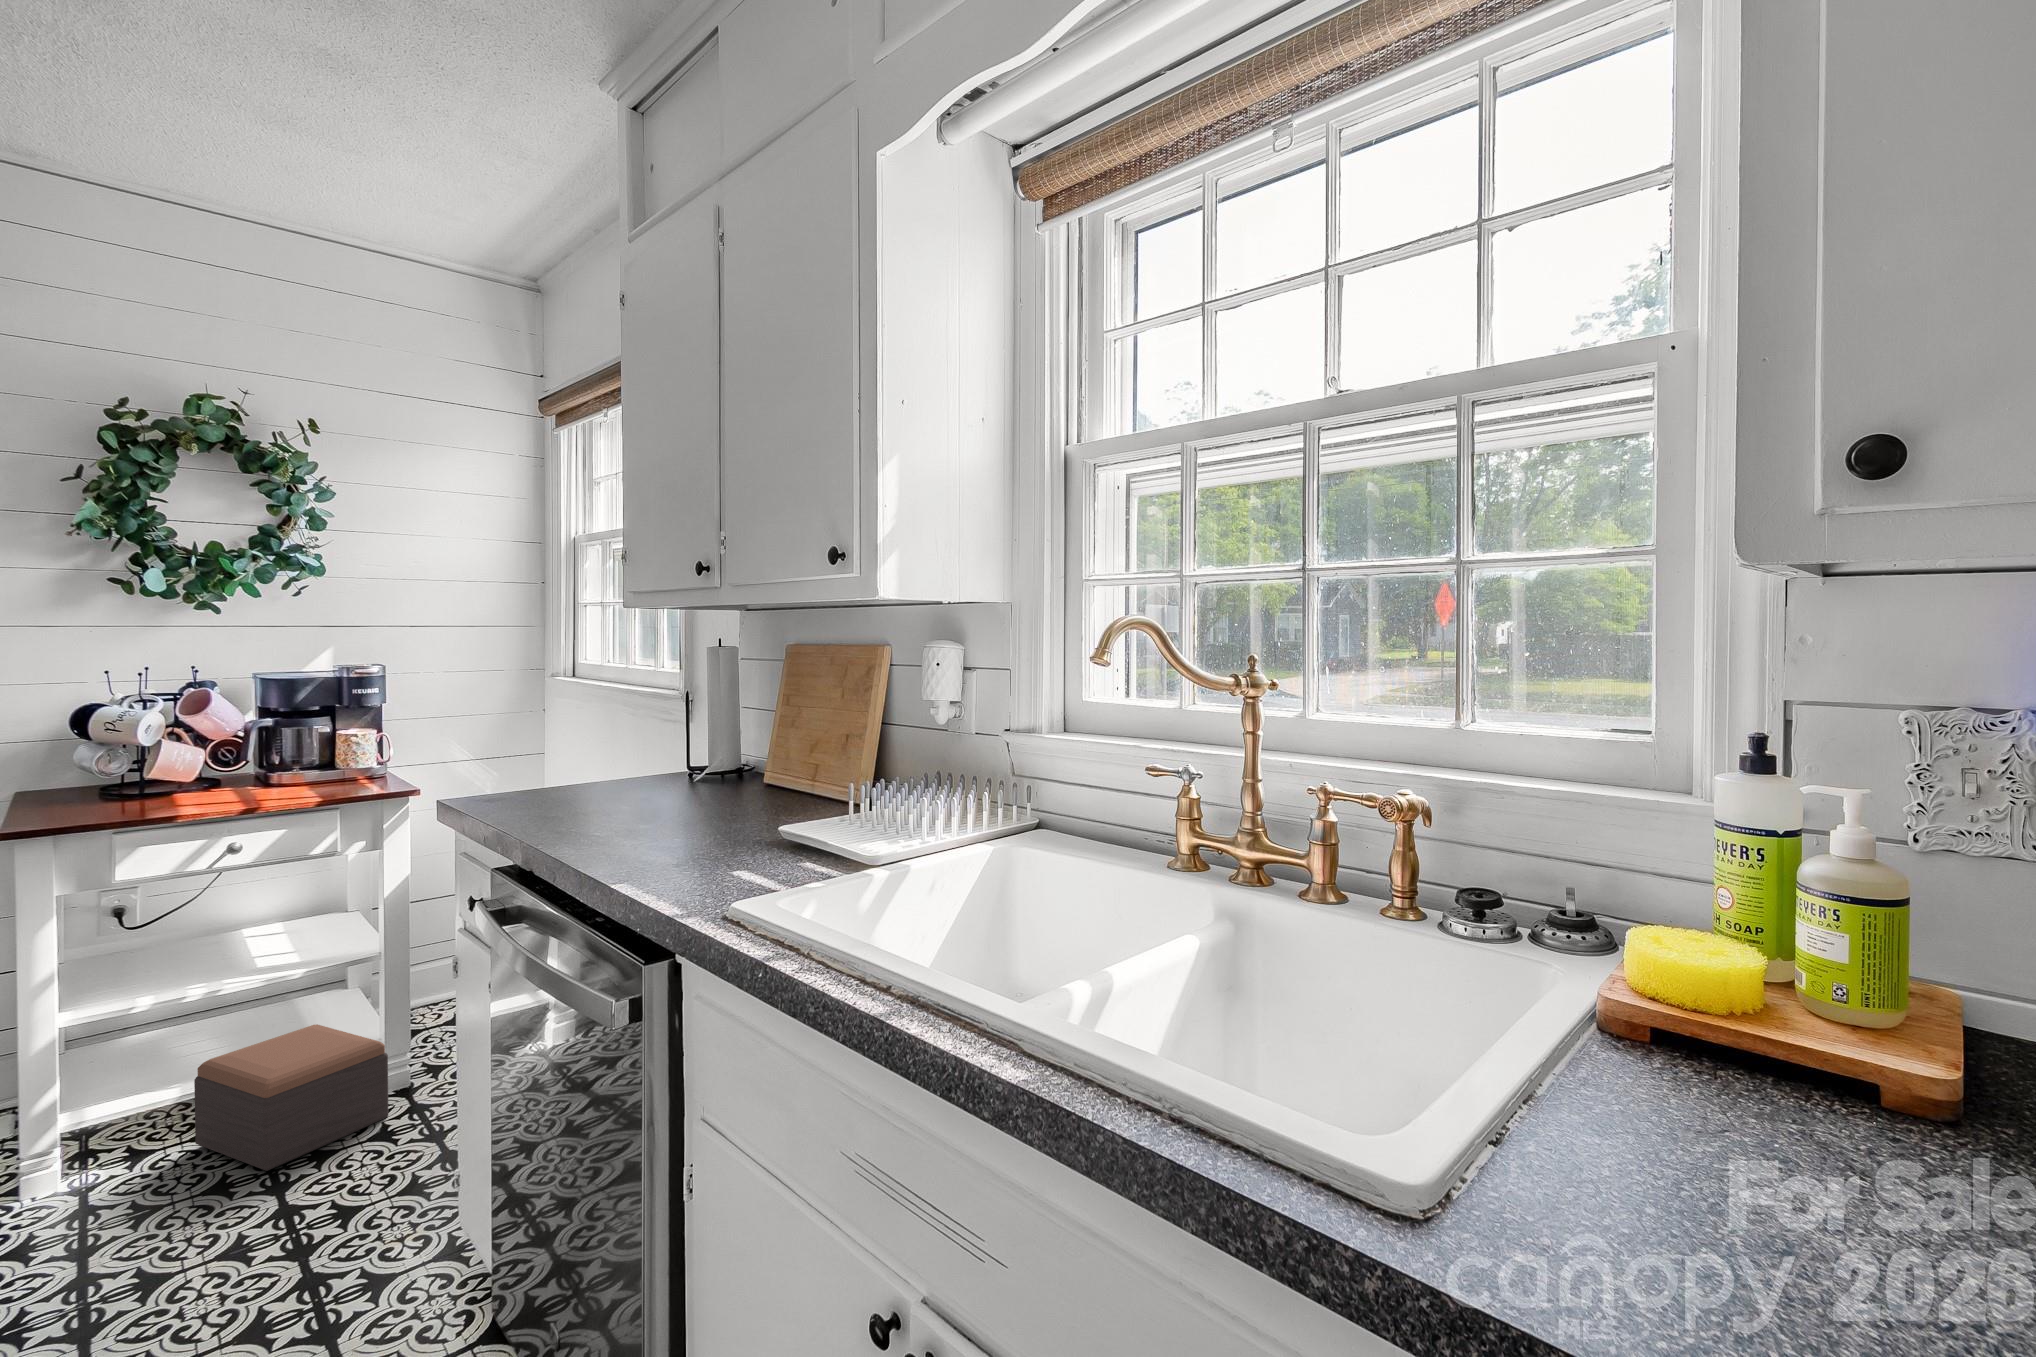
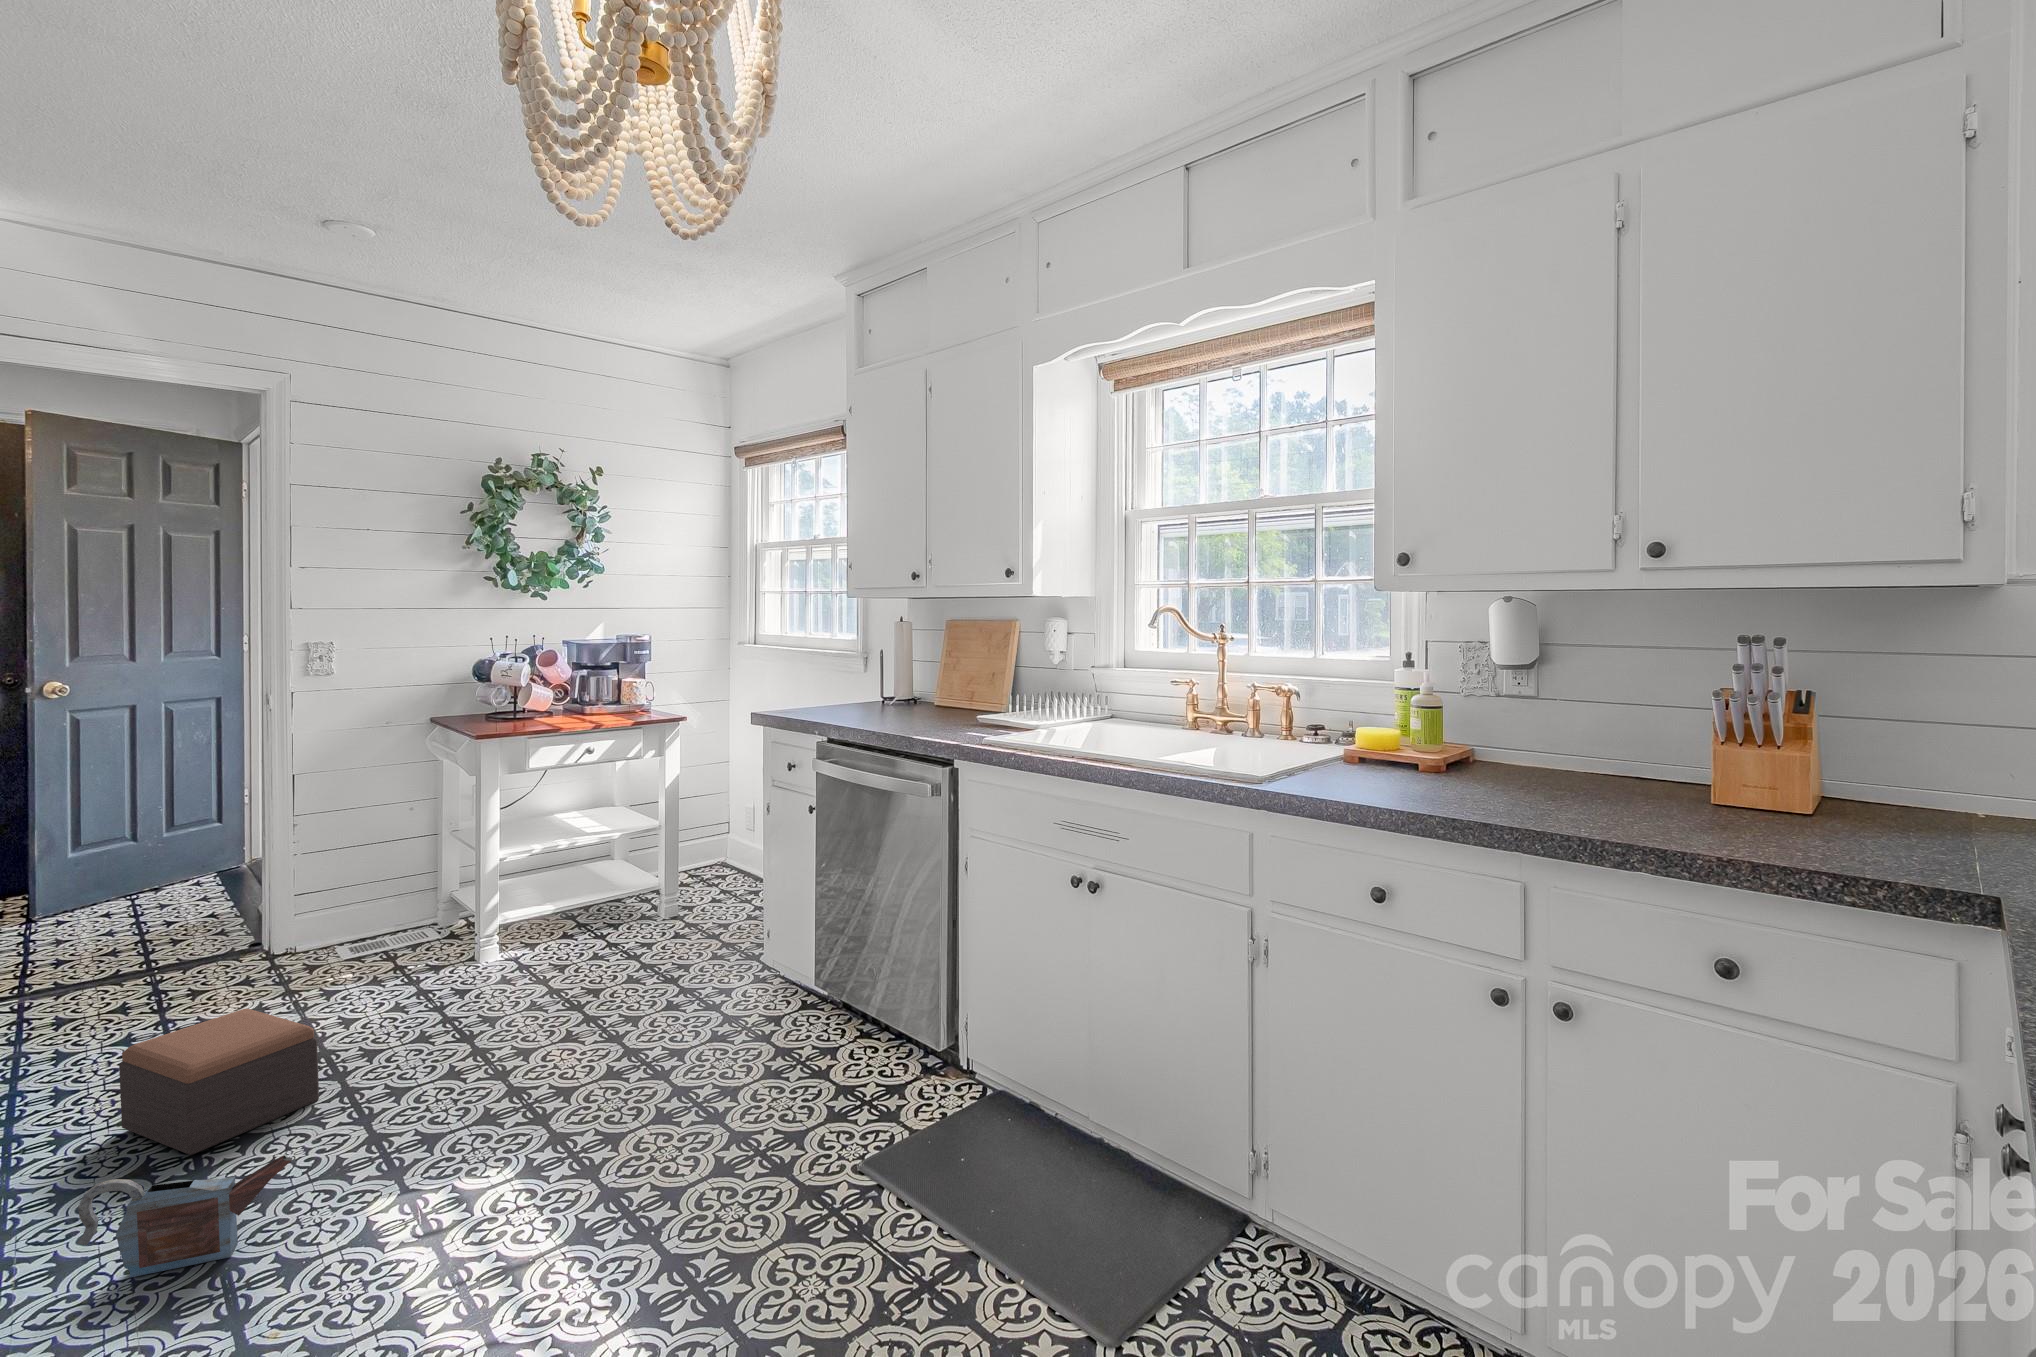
watering can: none [167,1168,378,1292] -> present [77,1155,292,1277]

